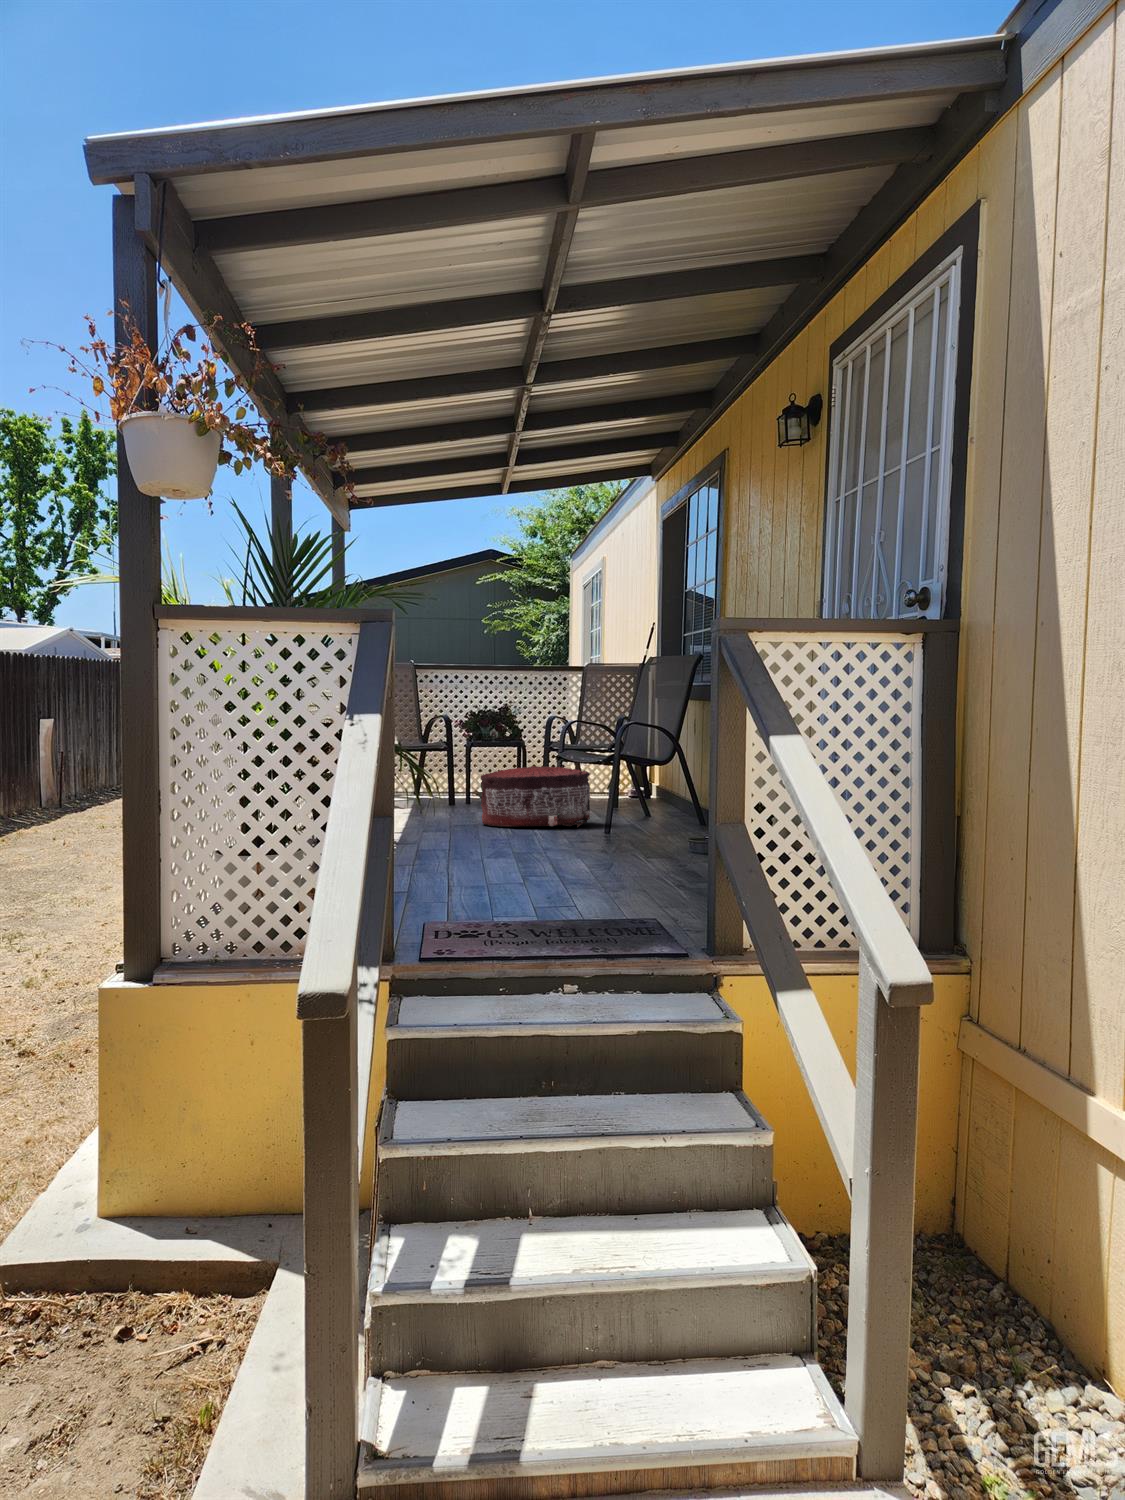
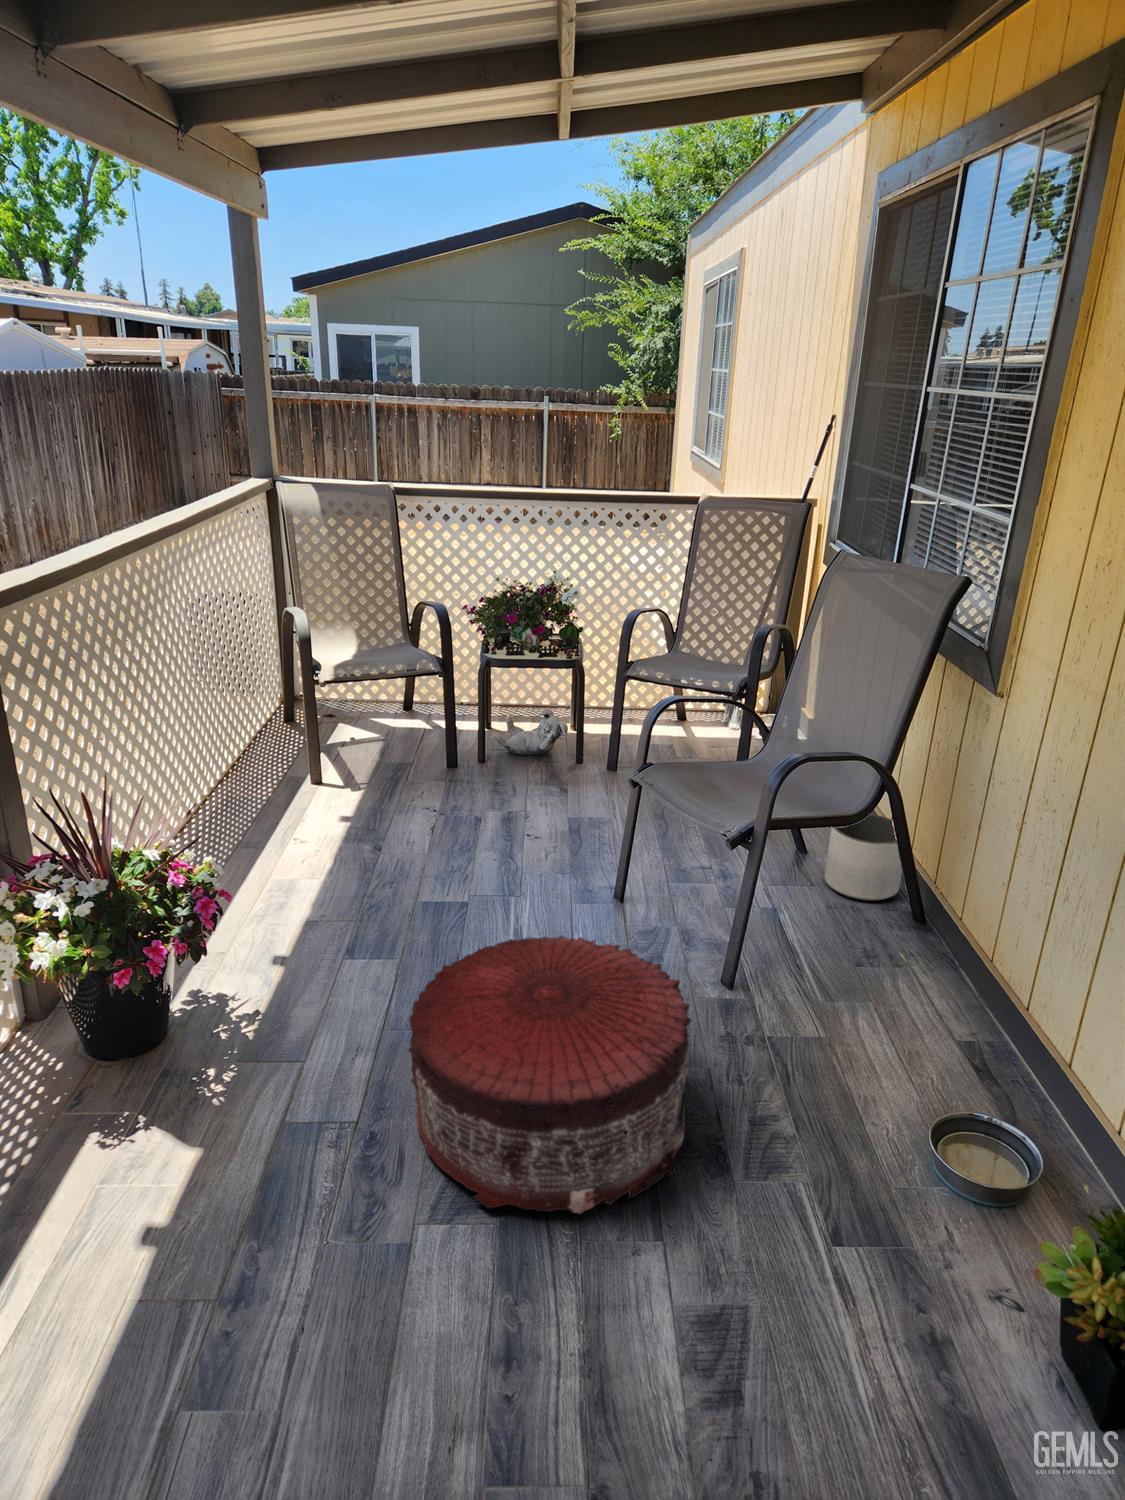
planter: none [657,779,694,813] -> present [825,814,902,901]

